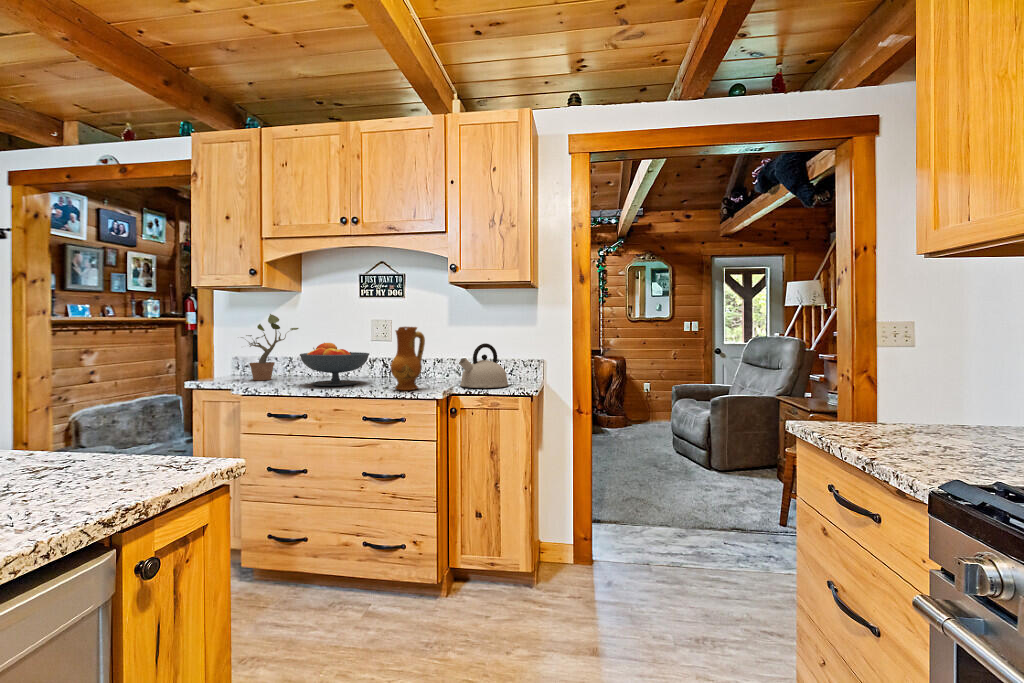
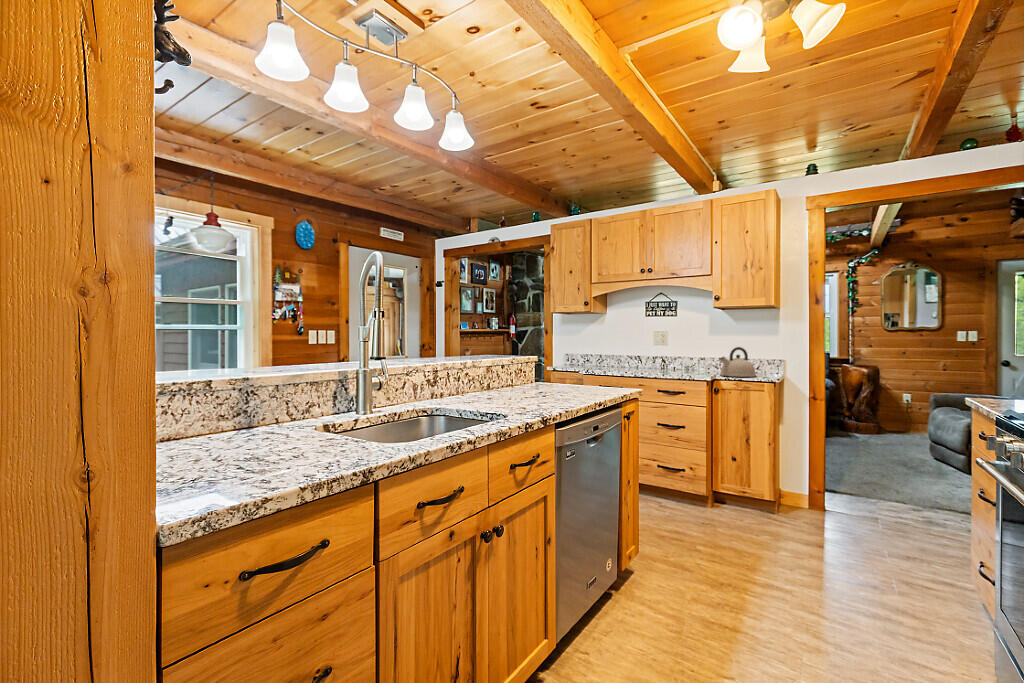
potted plant: present [246,314,299,380] -> none [569,327,609,368]
ceramic jug: present [390,327,425,390] -> none [673,336,696,376]
fruit bowl: present [300,343,369,386] -> none [614,346,656,372]

